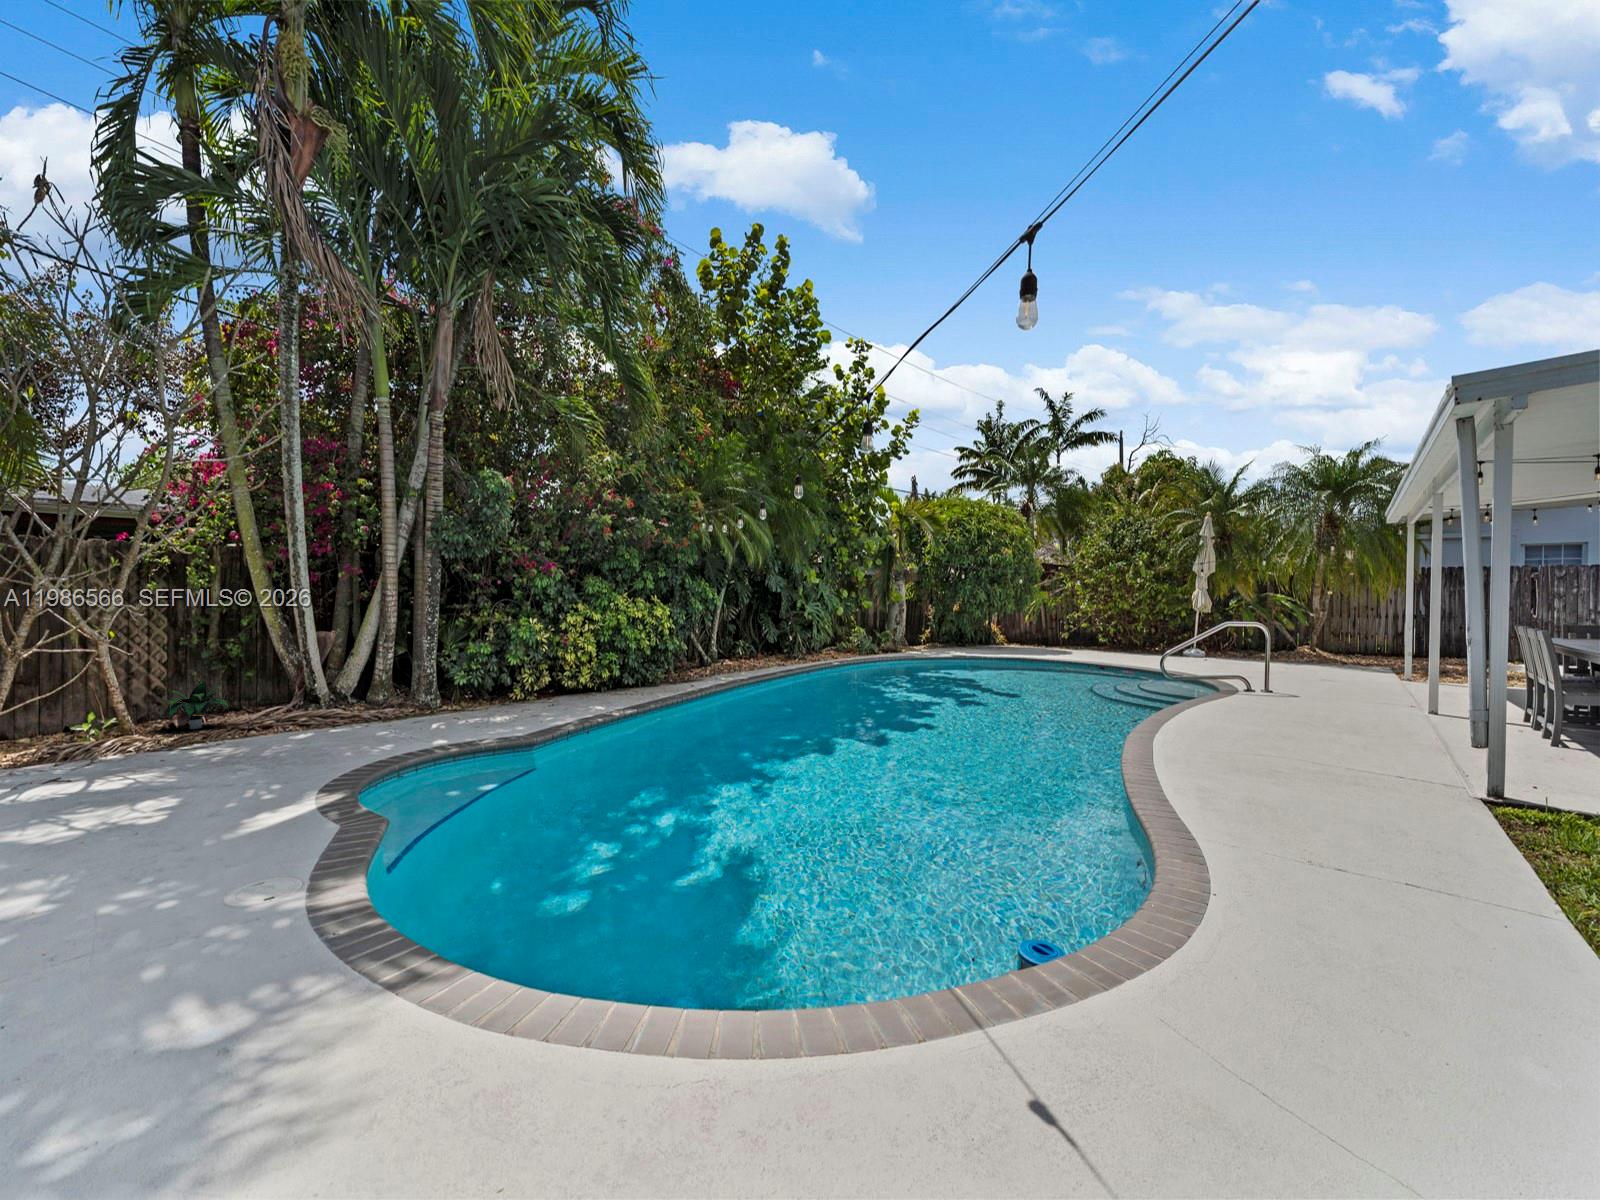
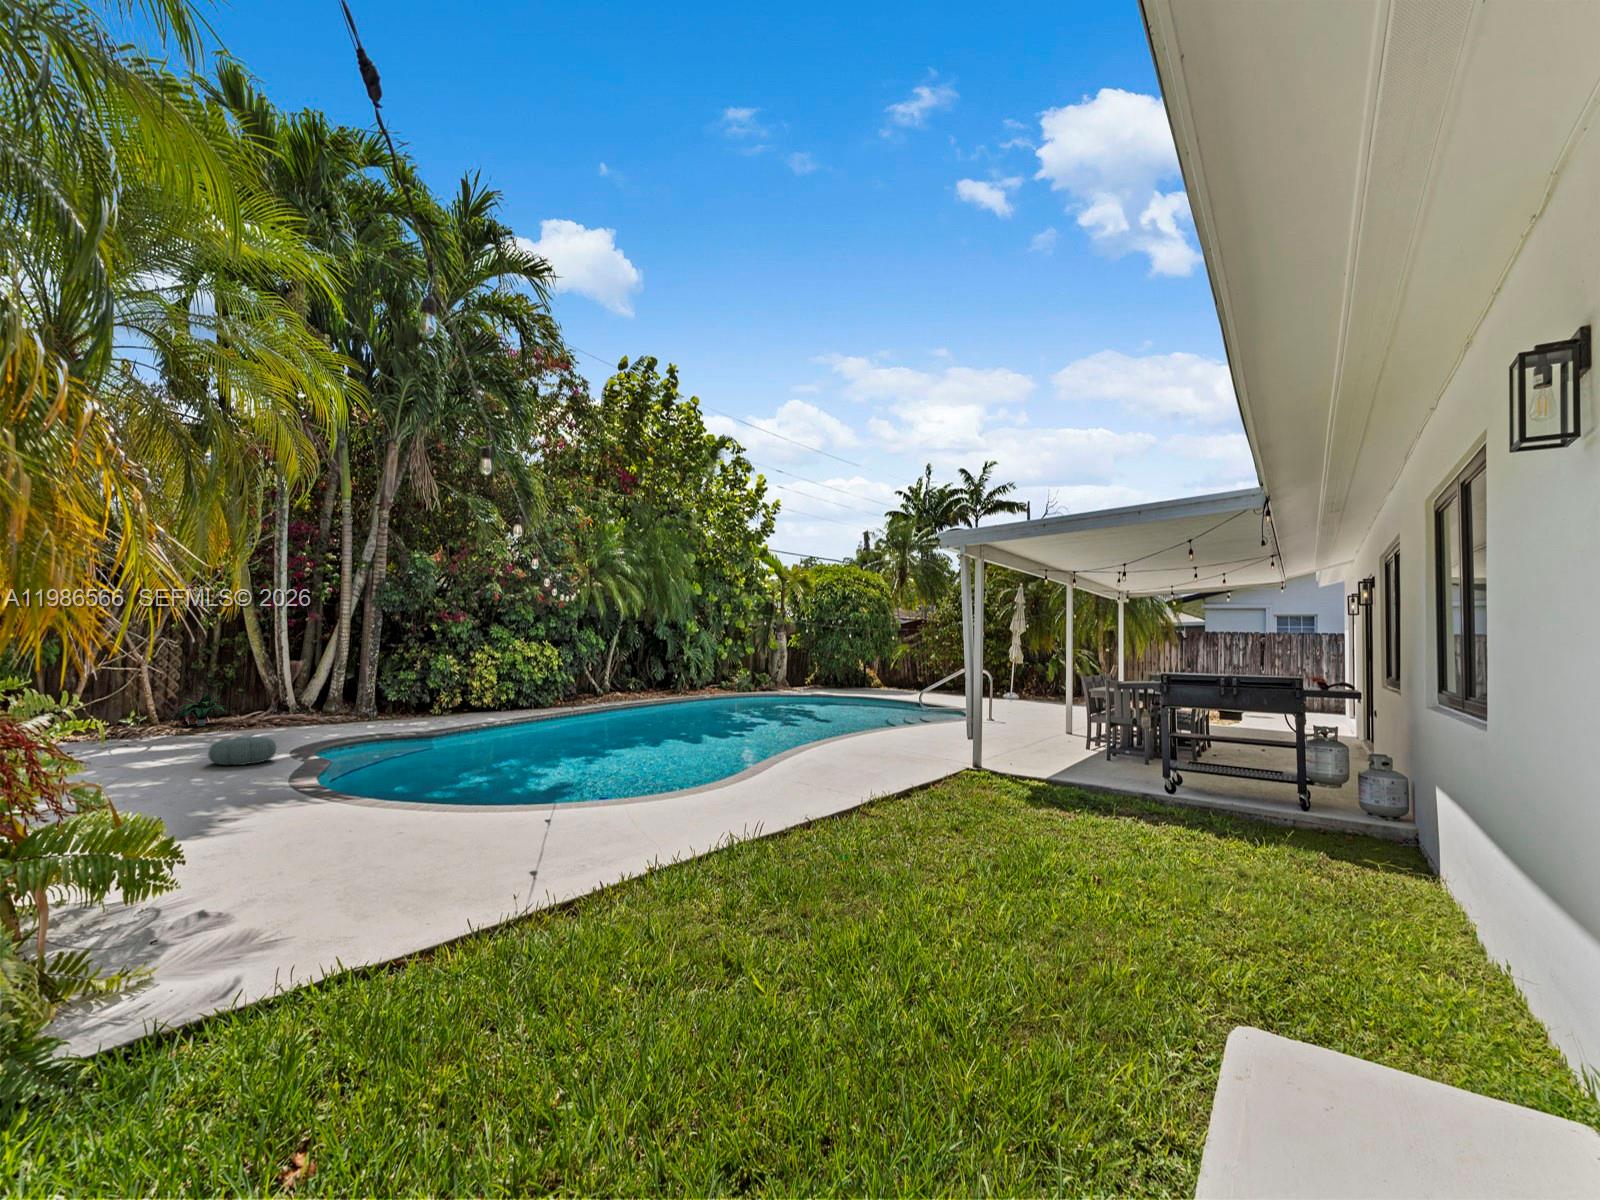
pouf: none [174,772,297,832] -> present [208,737,276,765]

